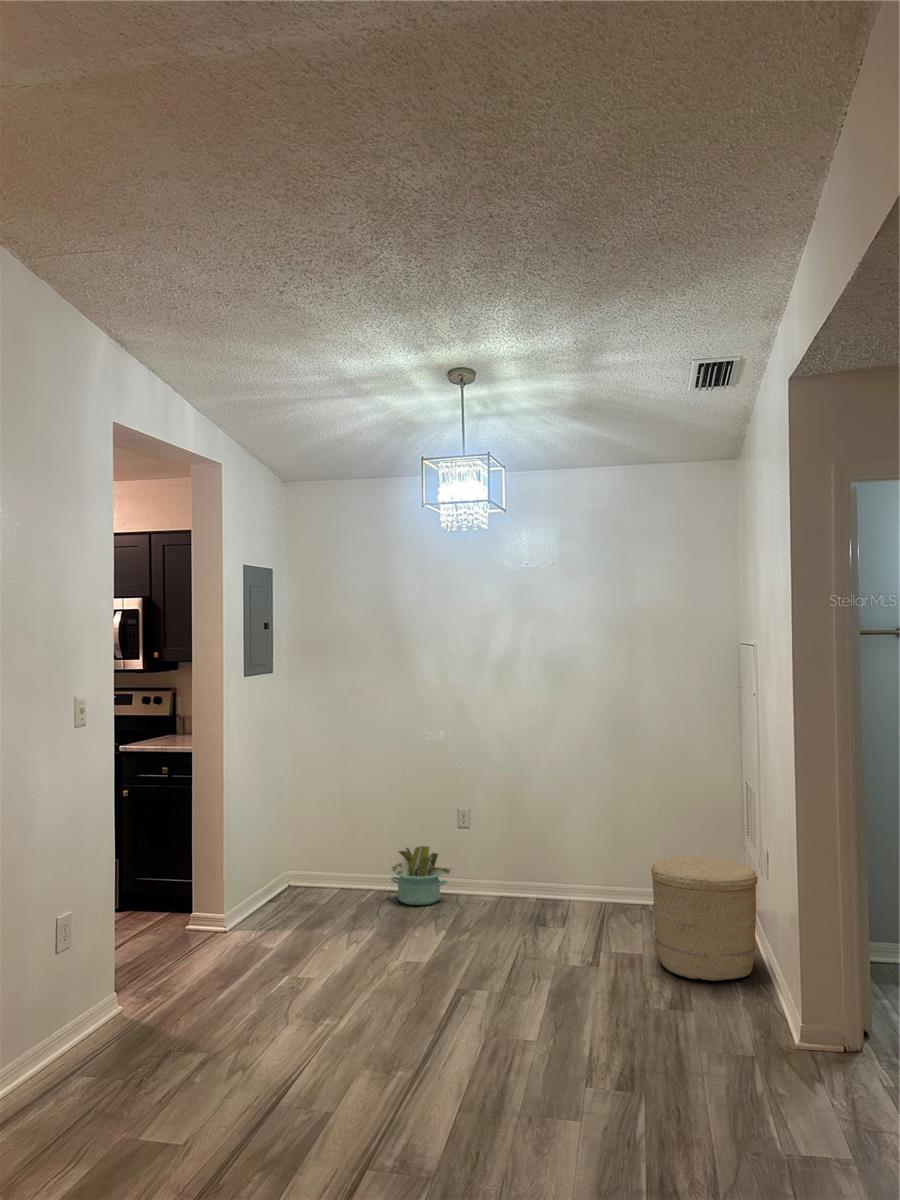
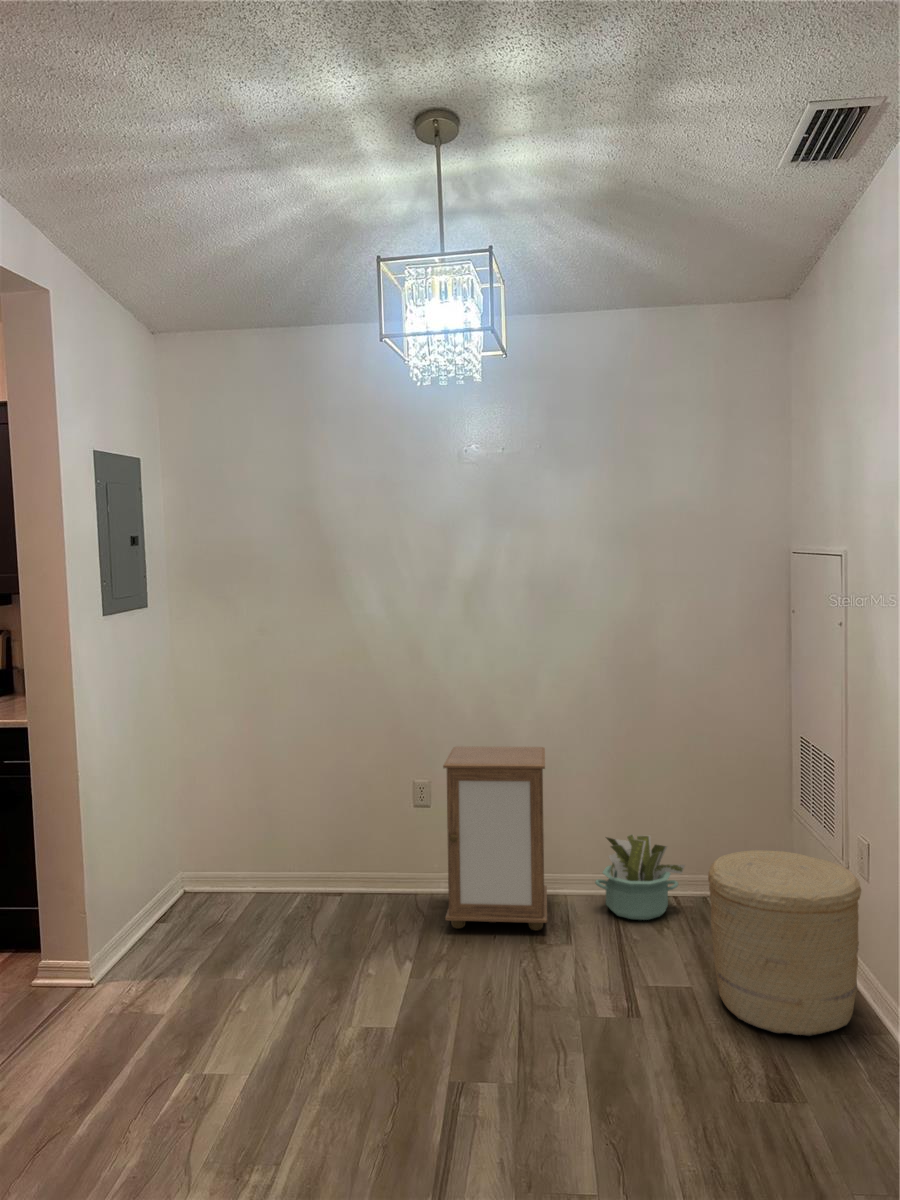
cabinet: none [474,783,556,919] -> present [443,746,547,931]
decorative plant: present [390,846,451,905] -> present [595,834,685,920]

